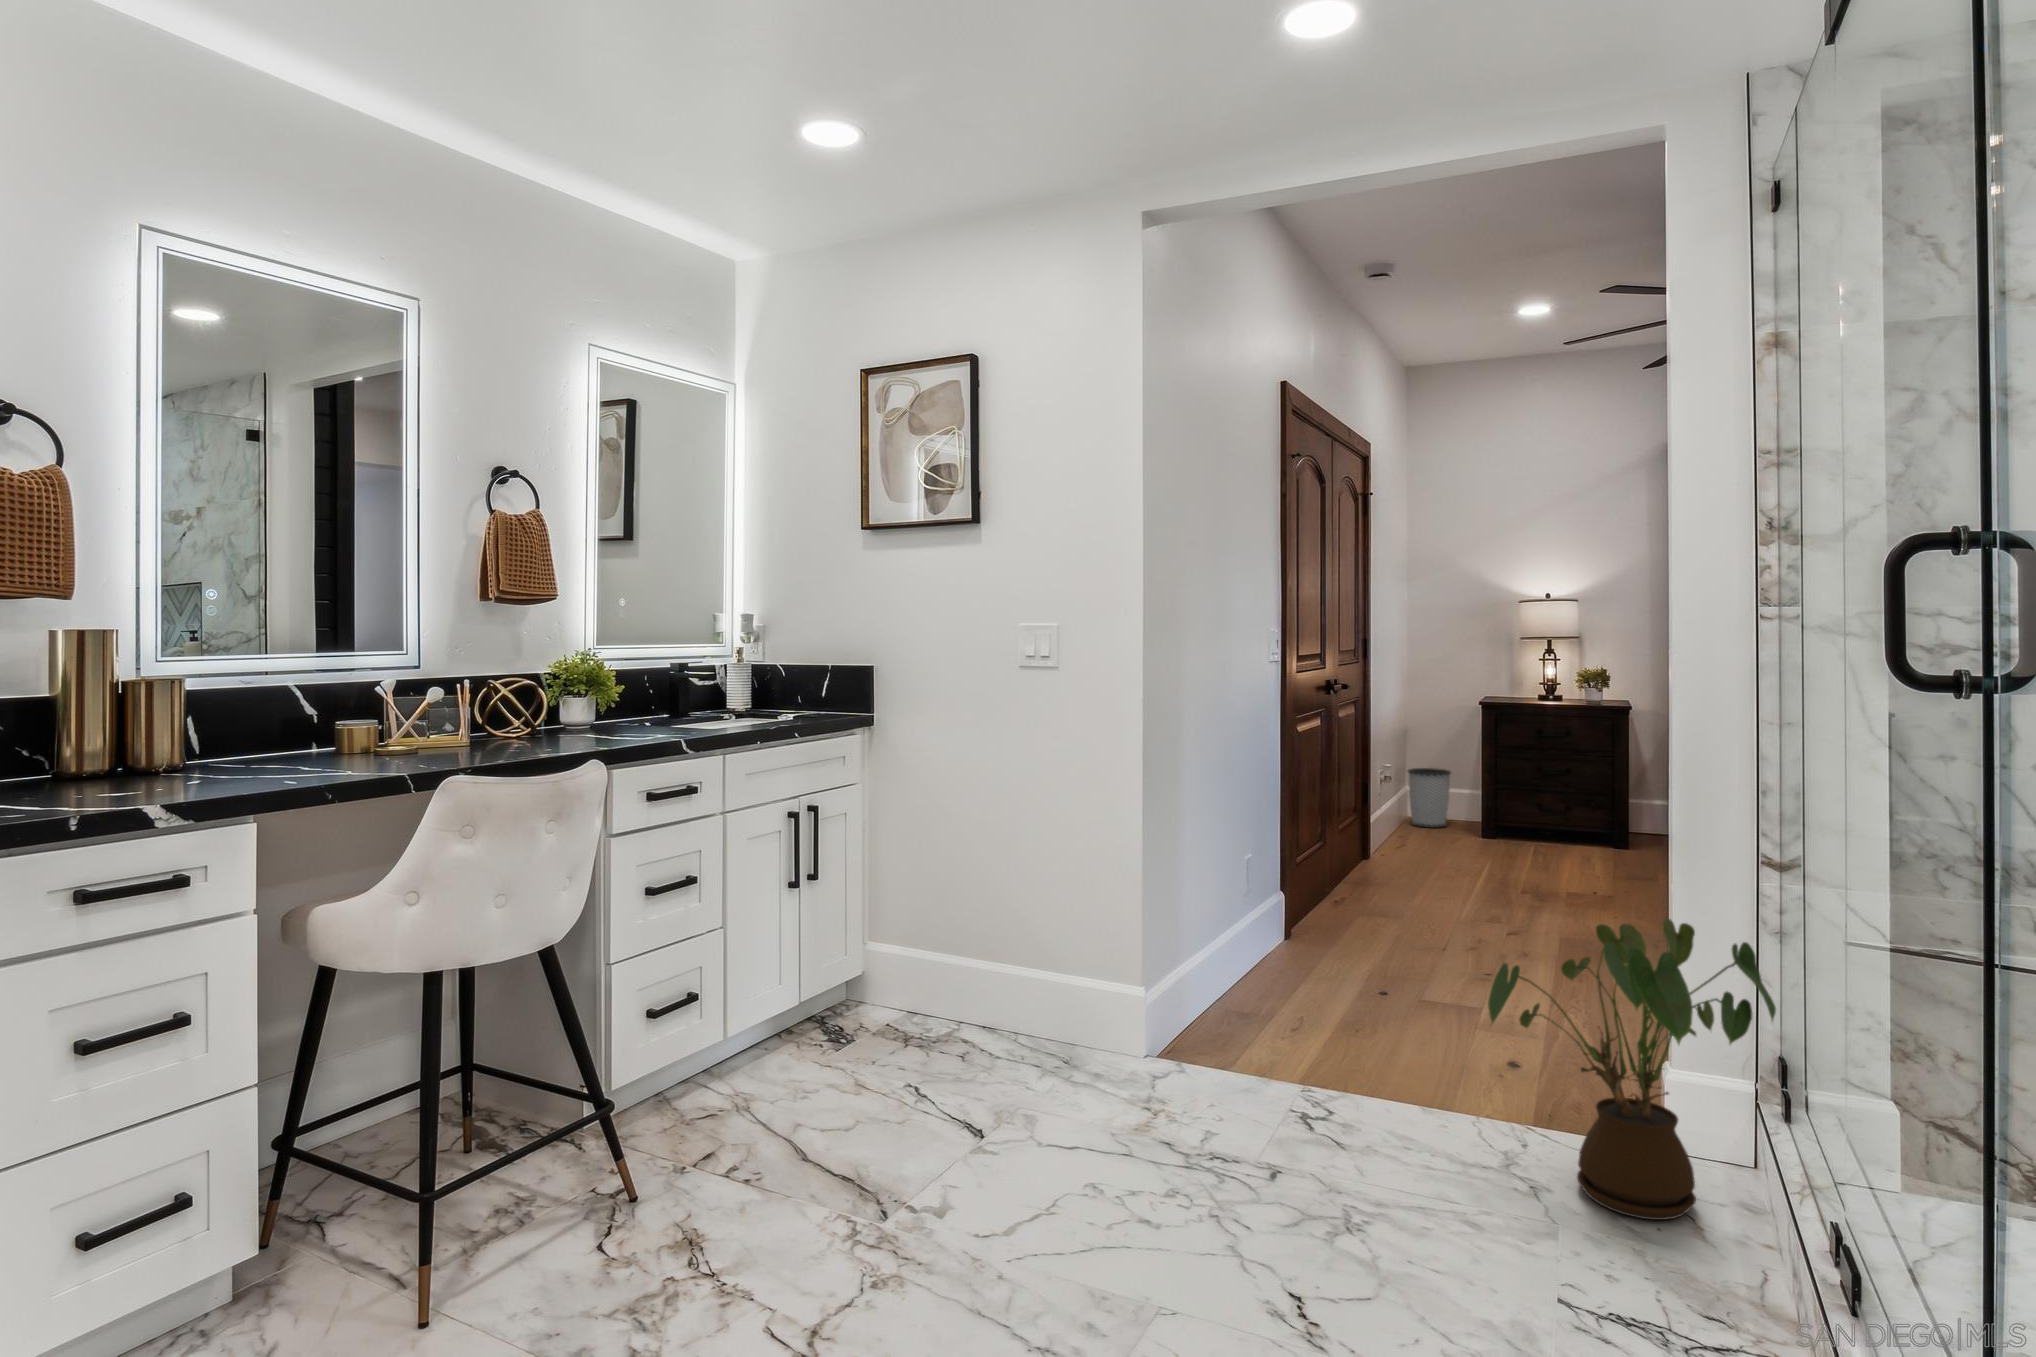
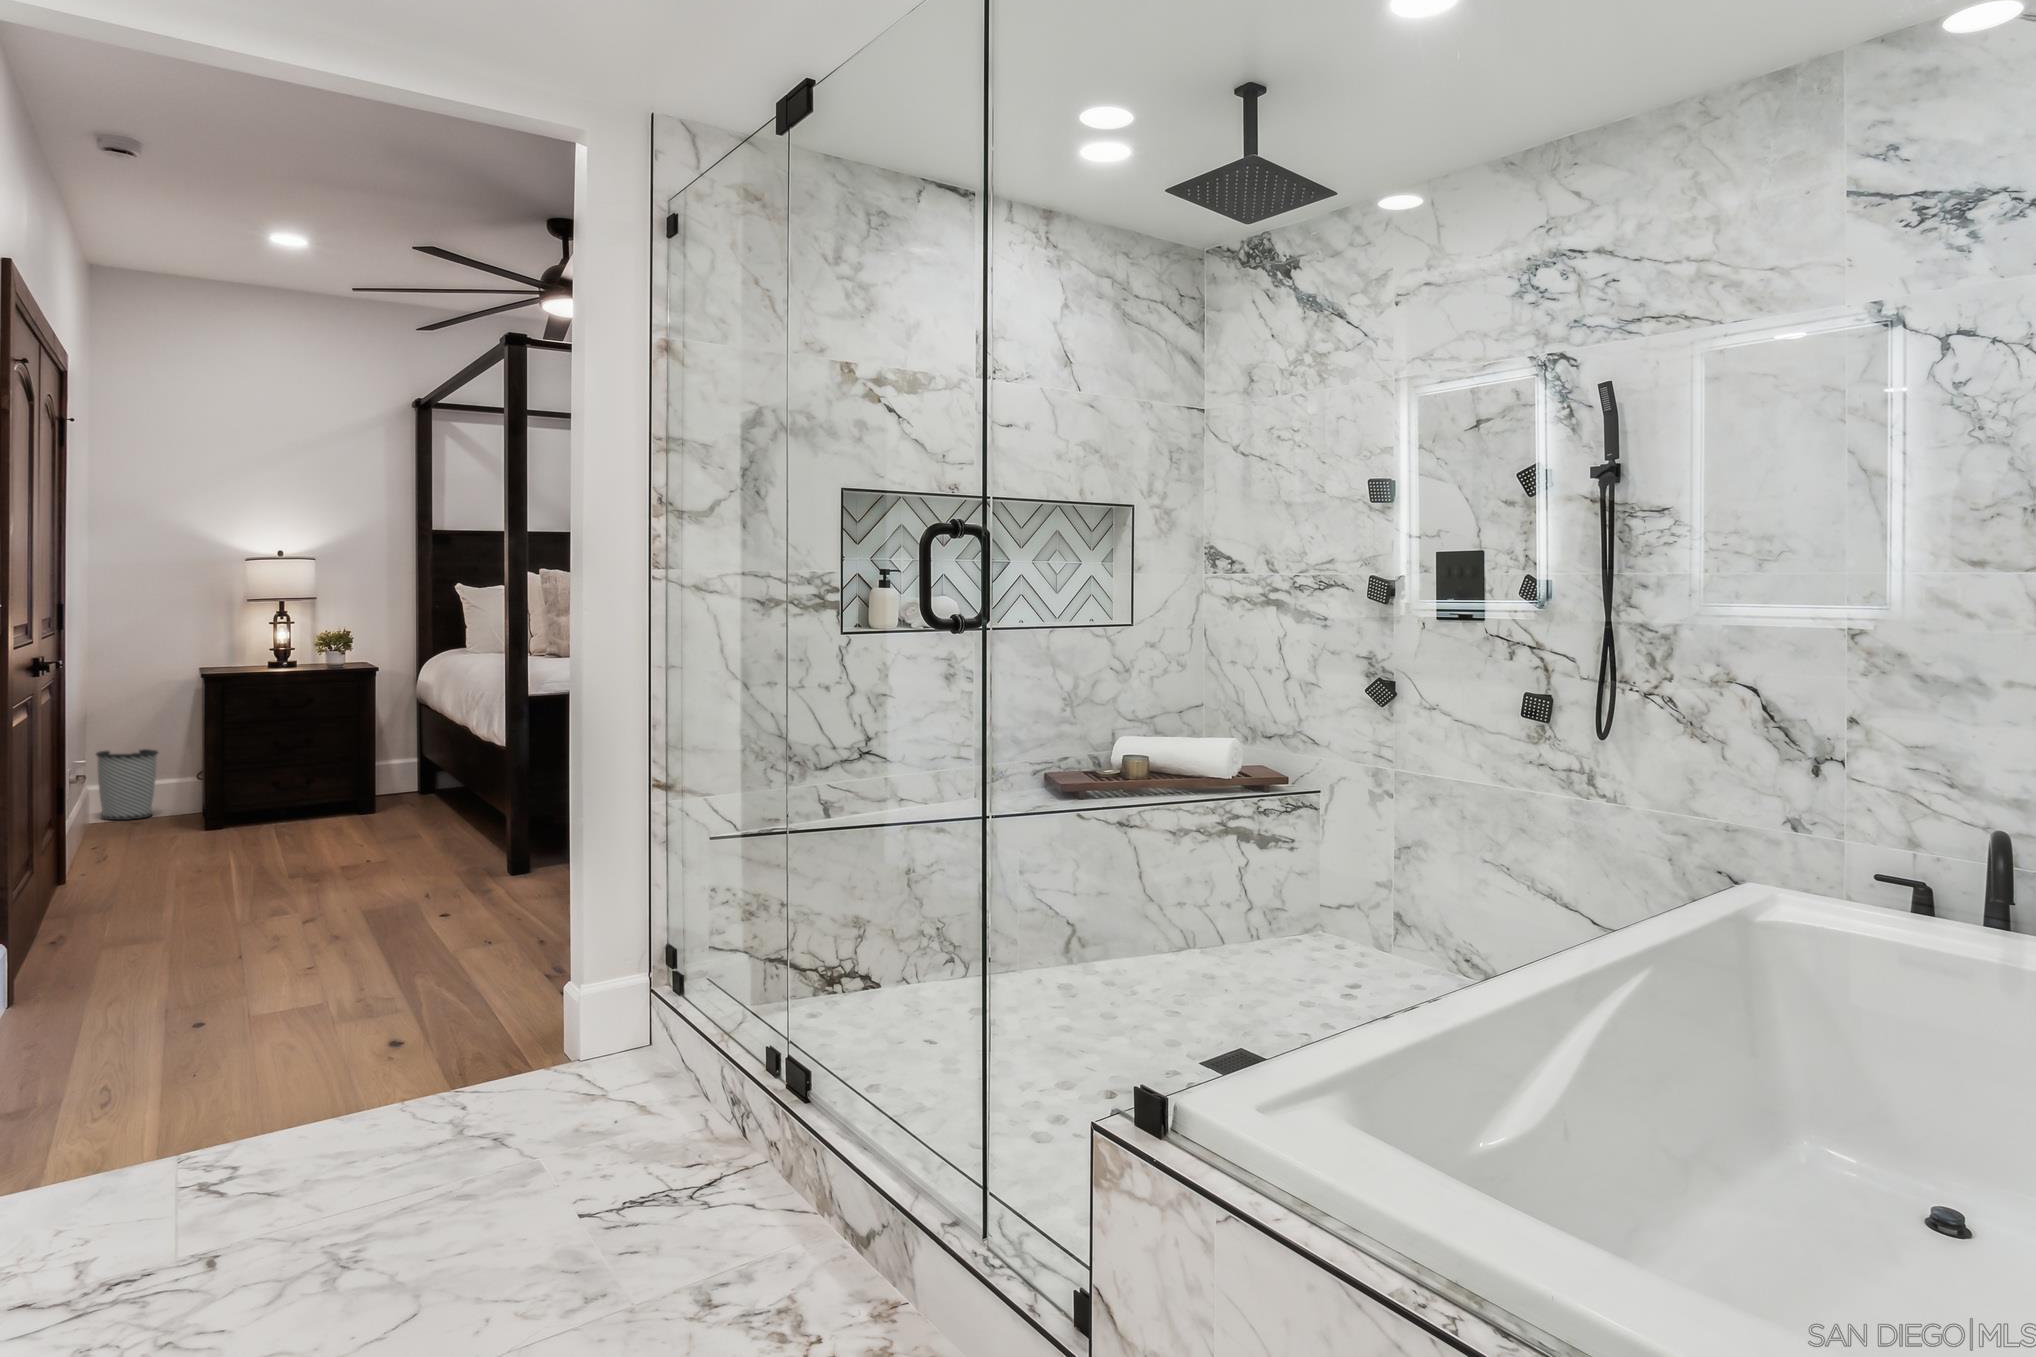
house plant: present [1488,919,1776,1220] -> none [455,844,698,1123]

